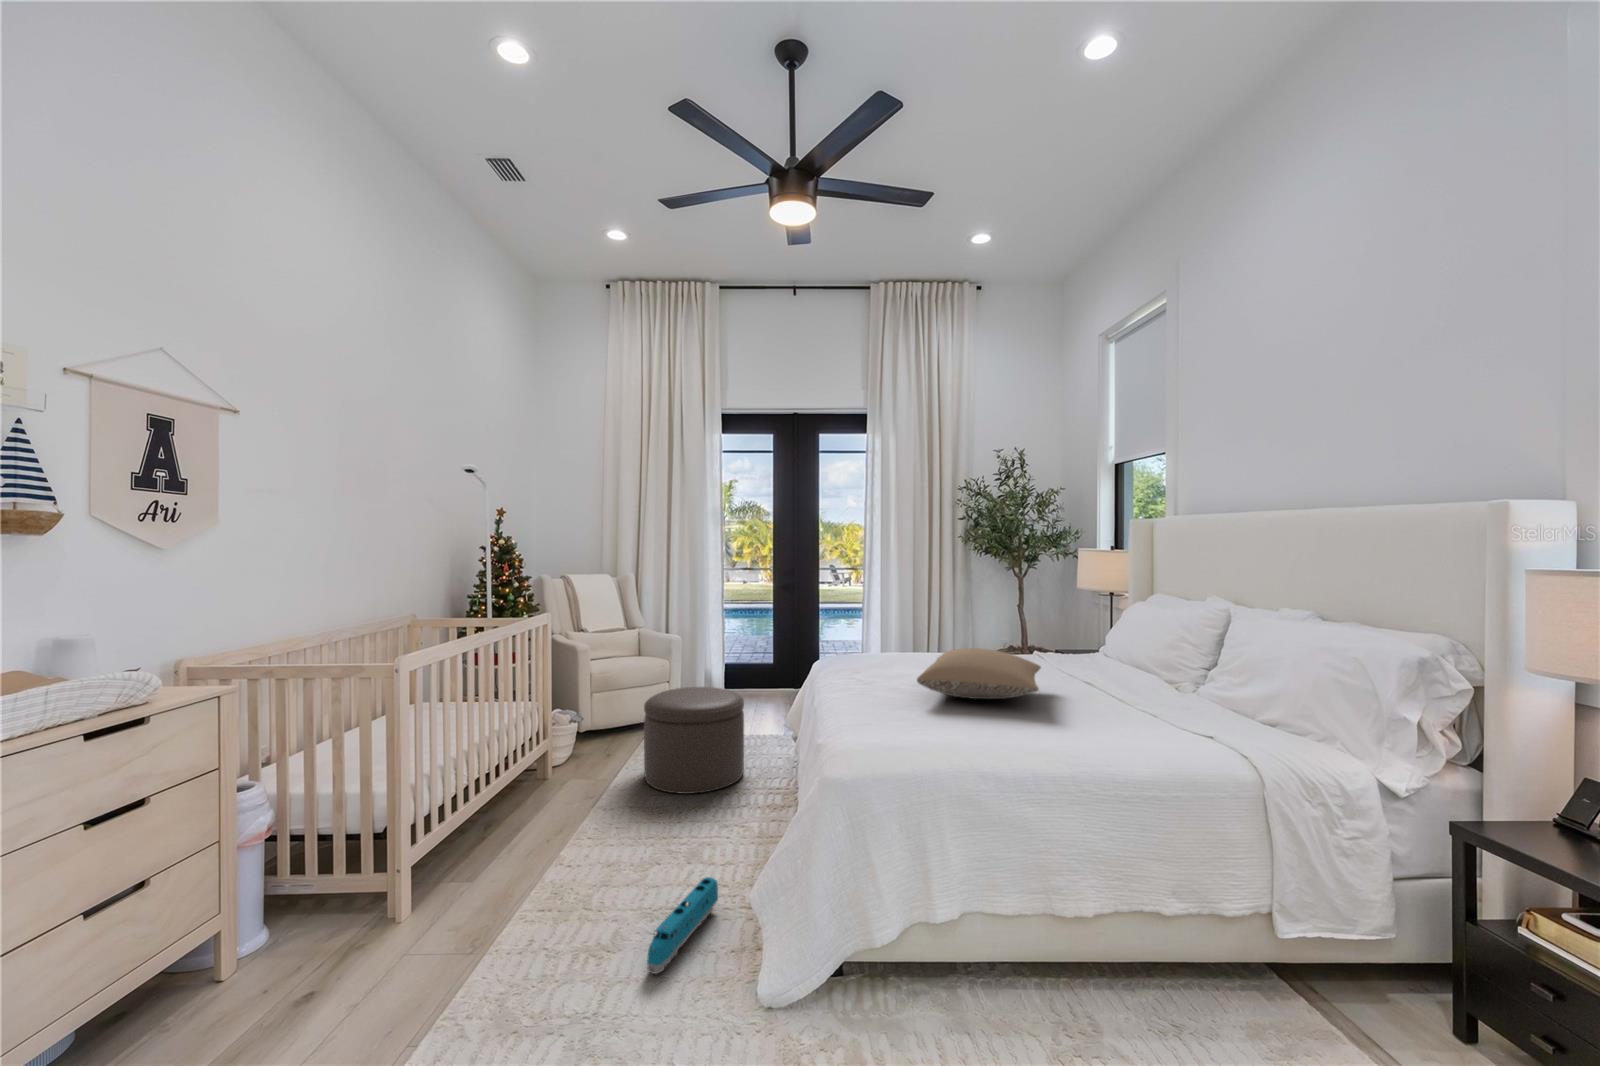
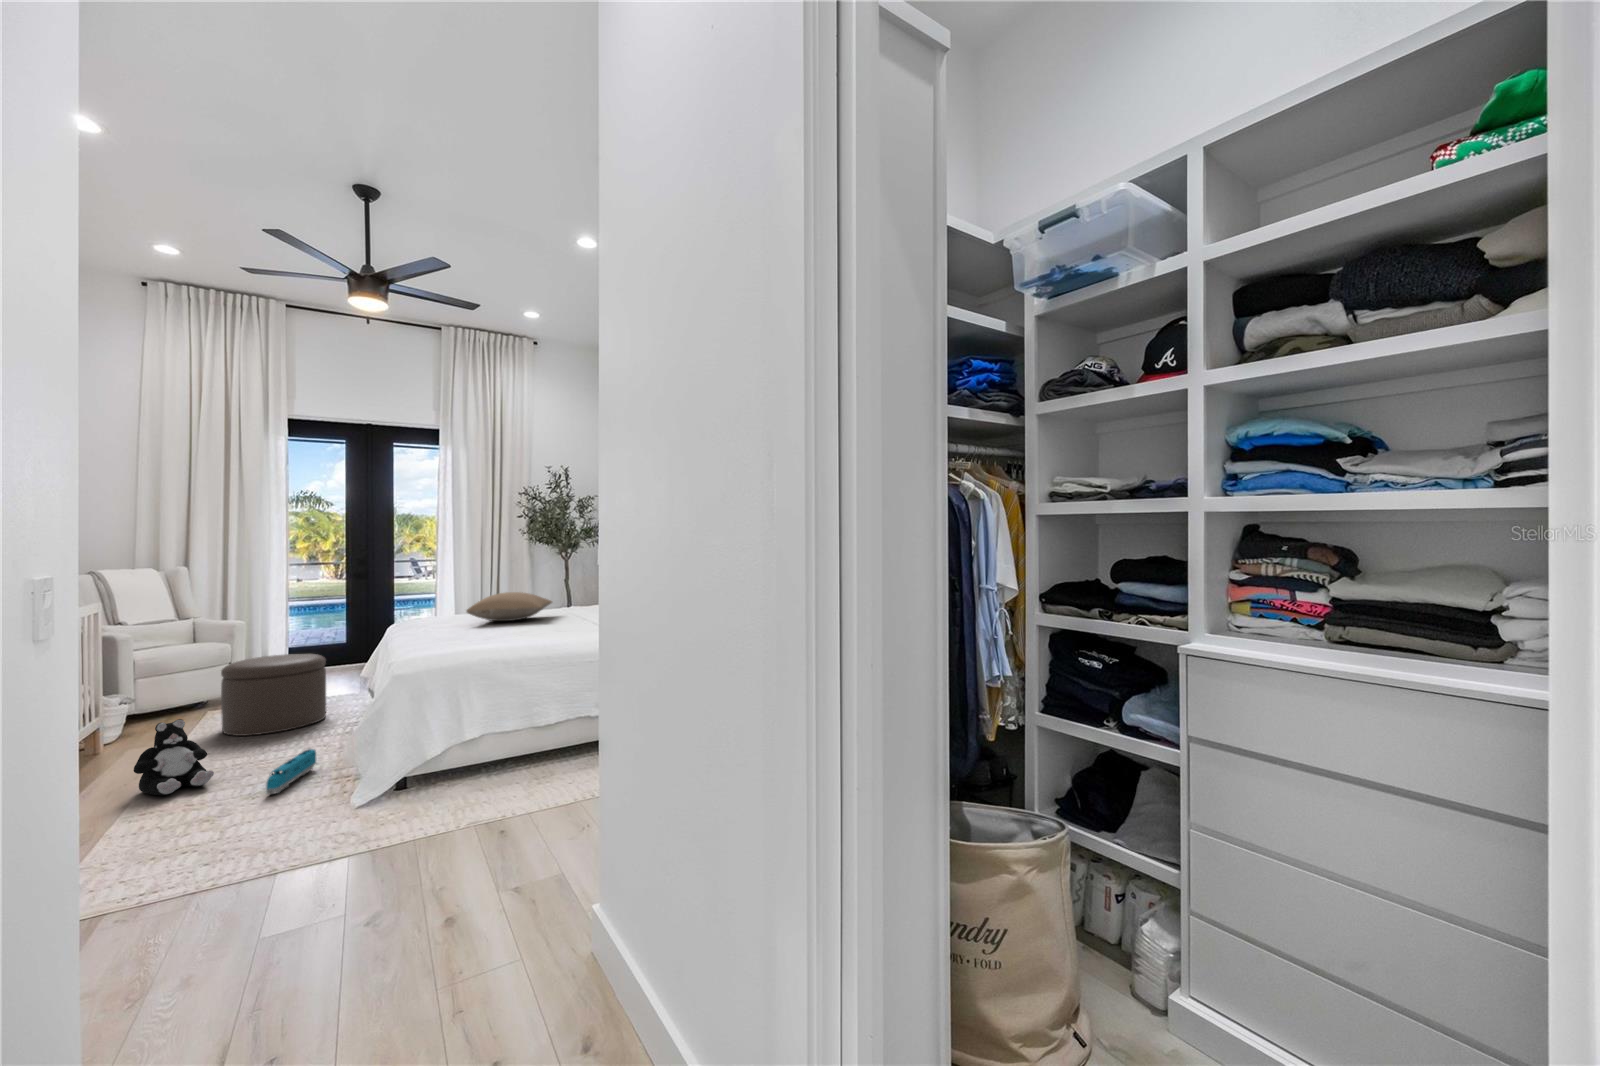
plush toy: none [527,798,604,914] -> present [133,719,214,795]

